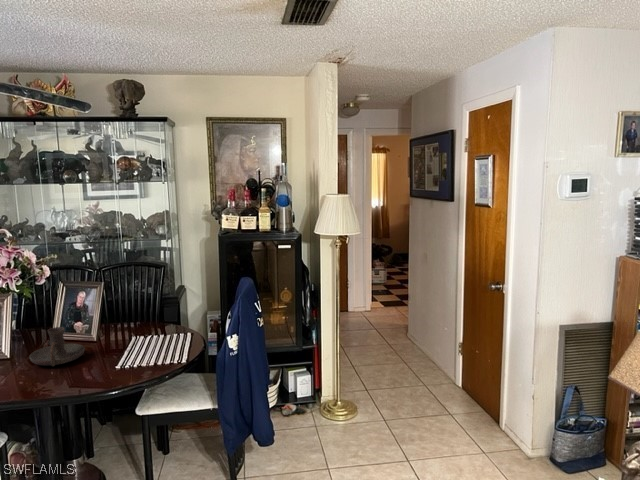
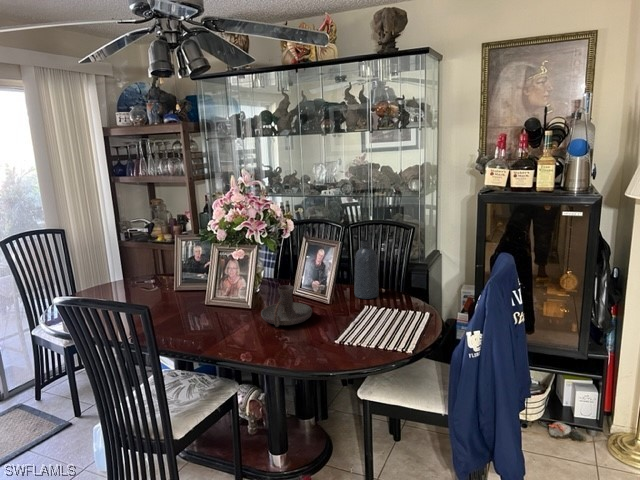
vase: none [117,279,141,332] -> present [354,240,379,299]

